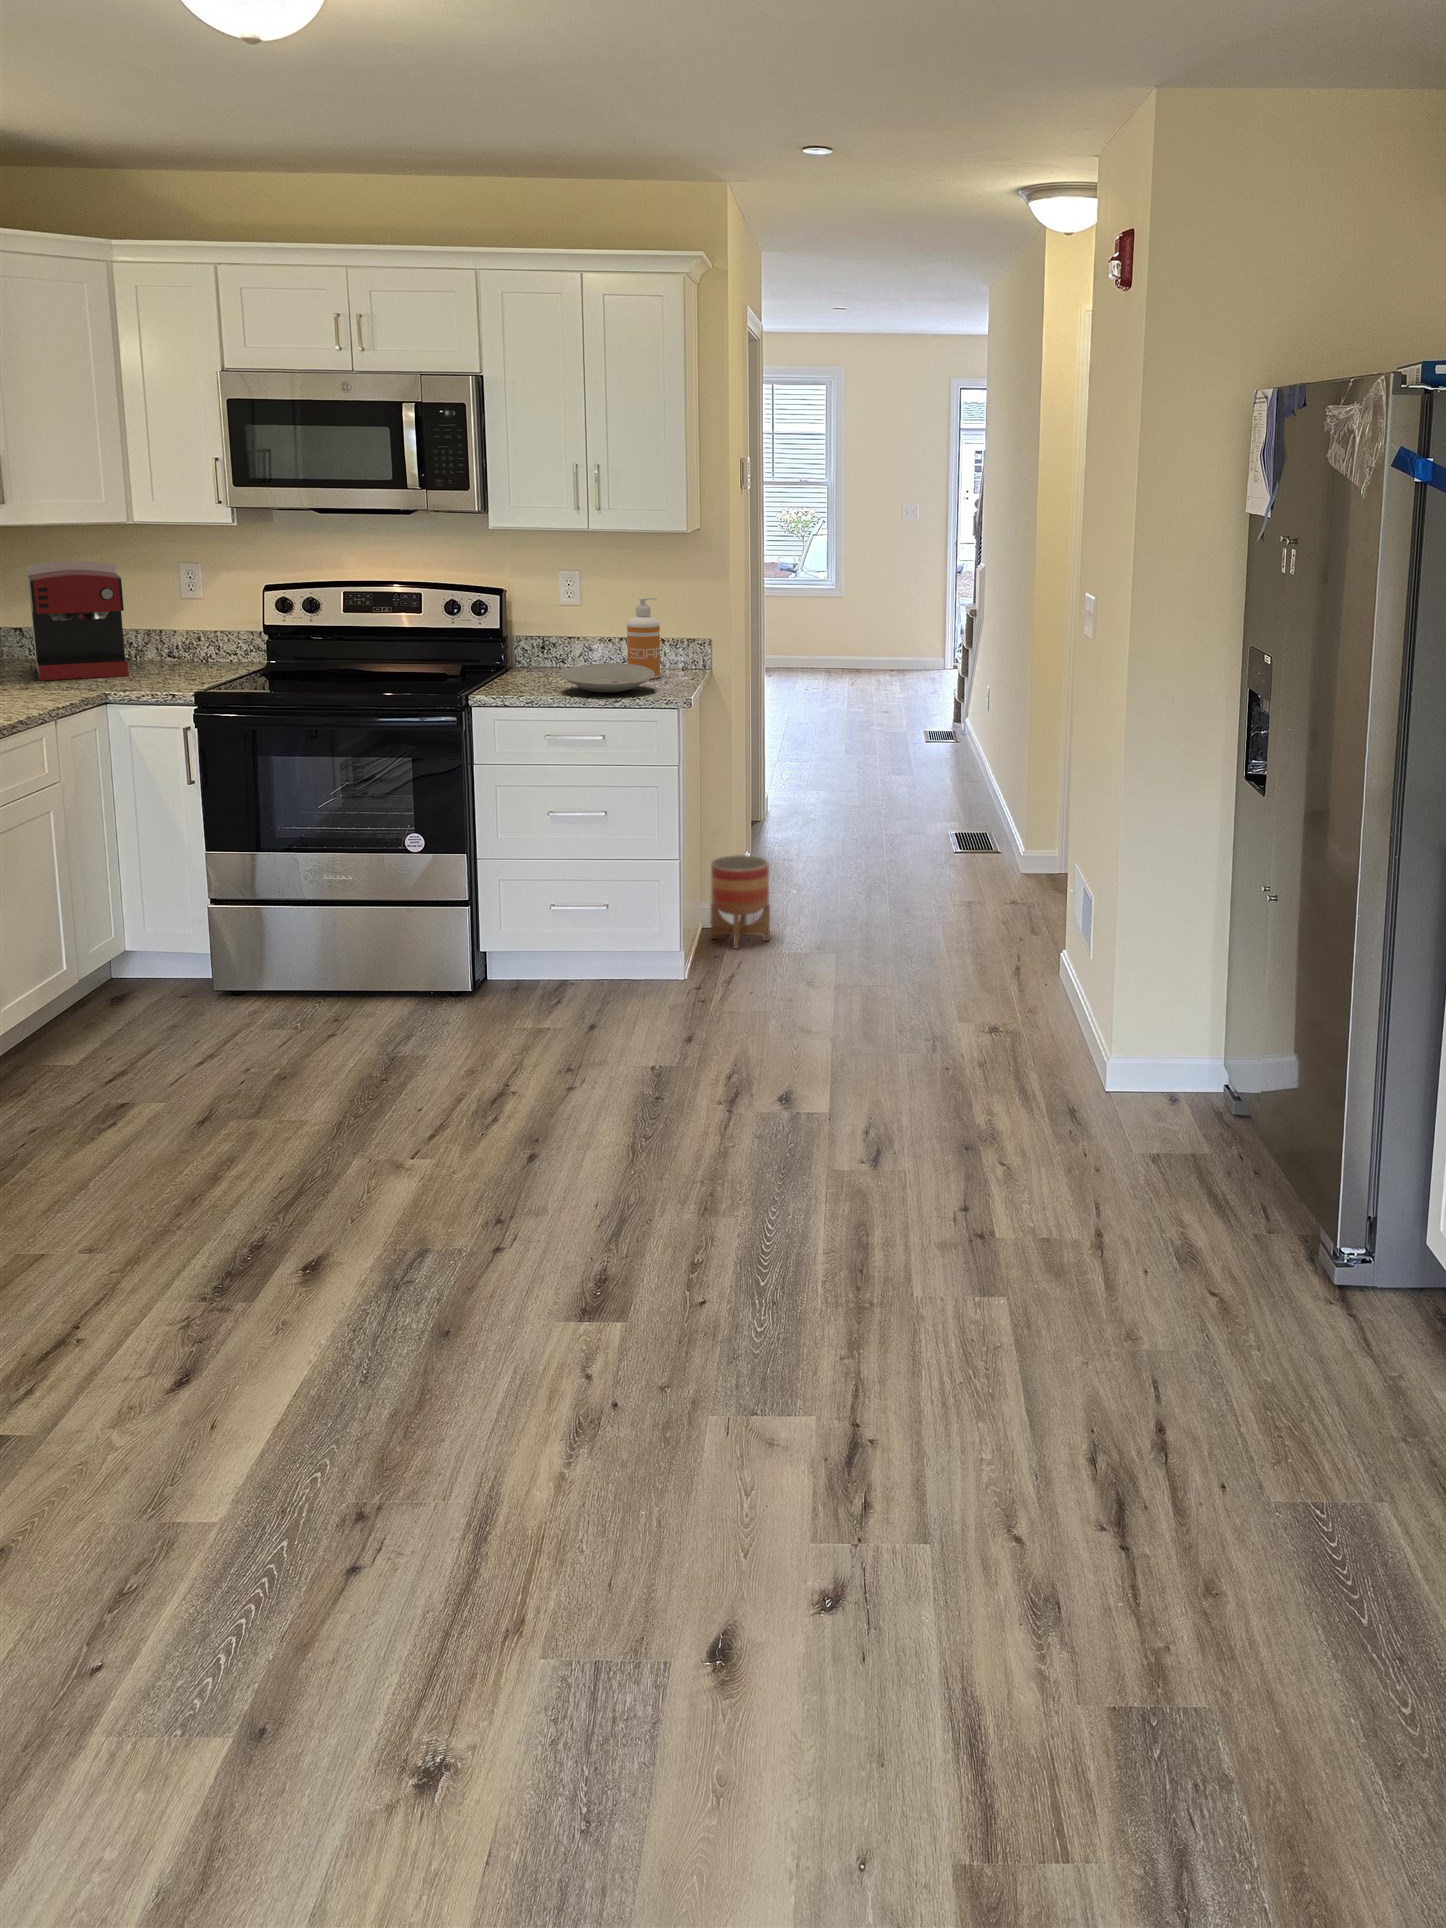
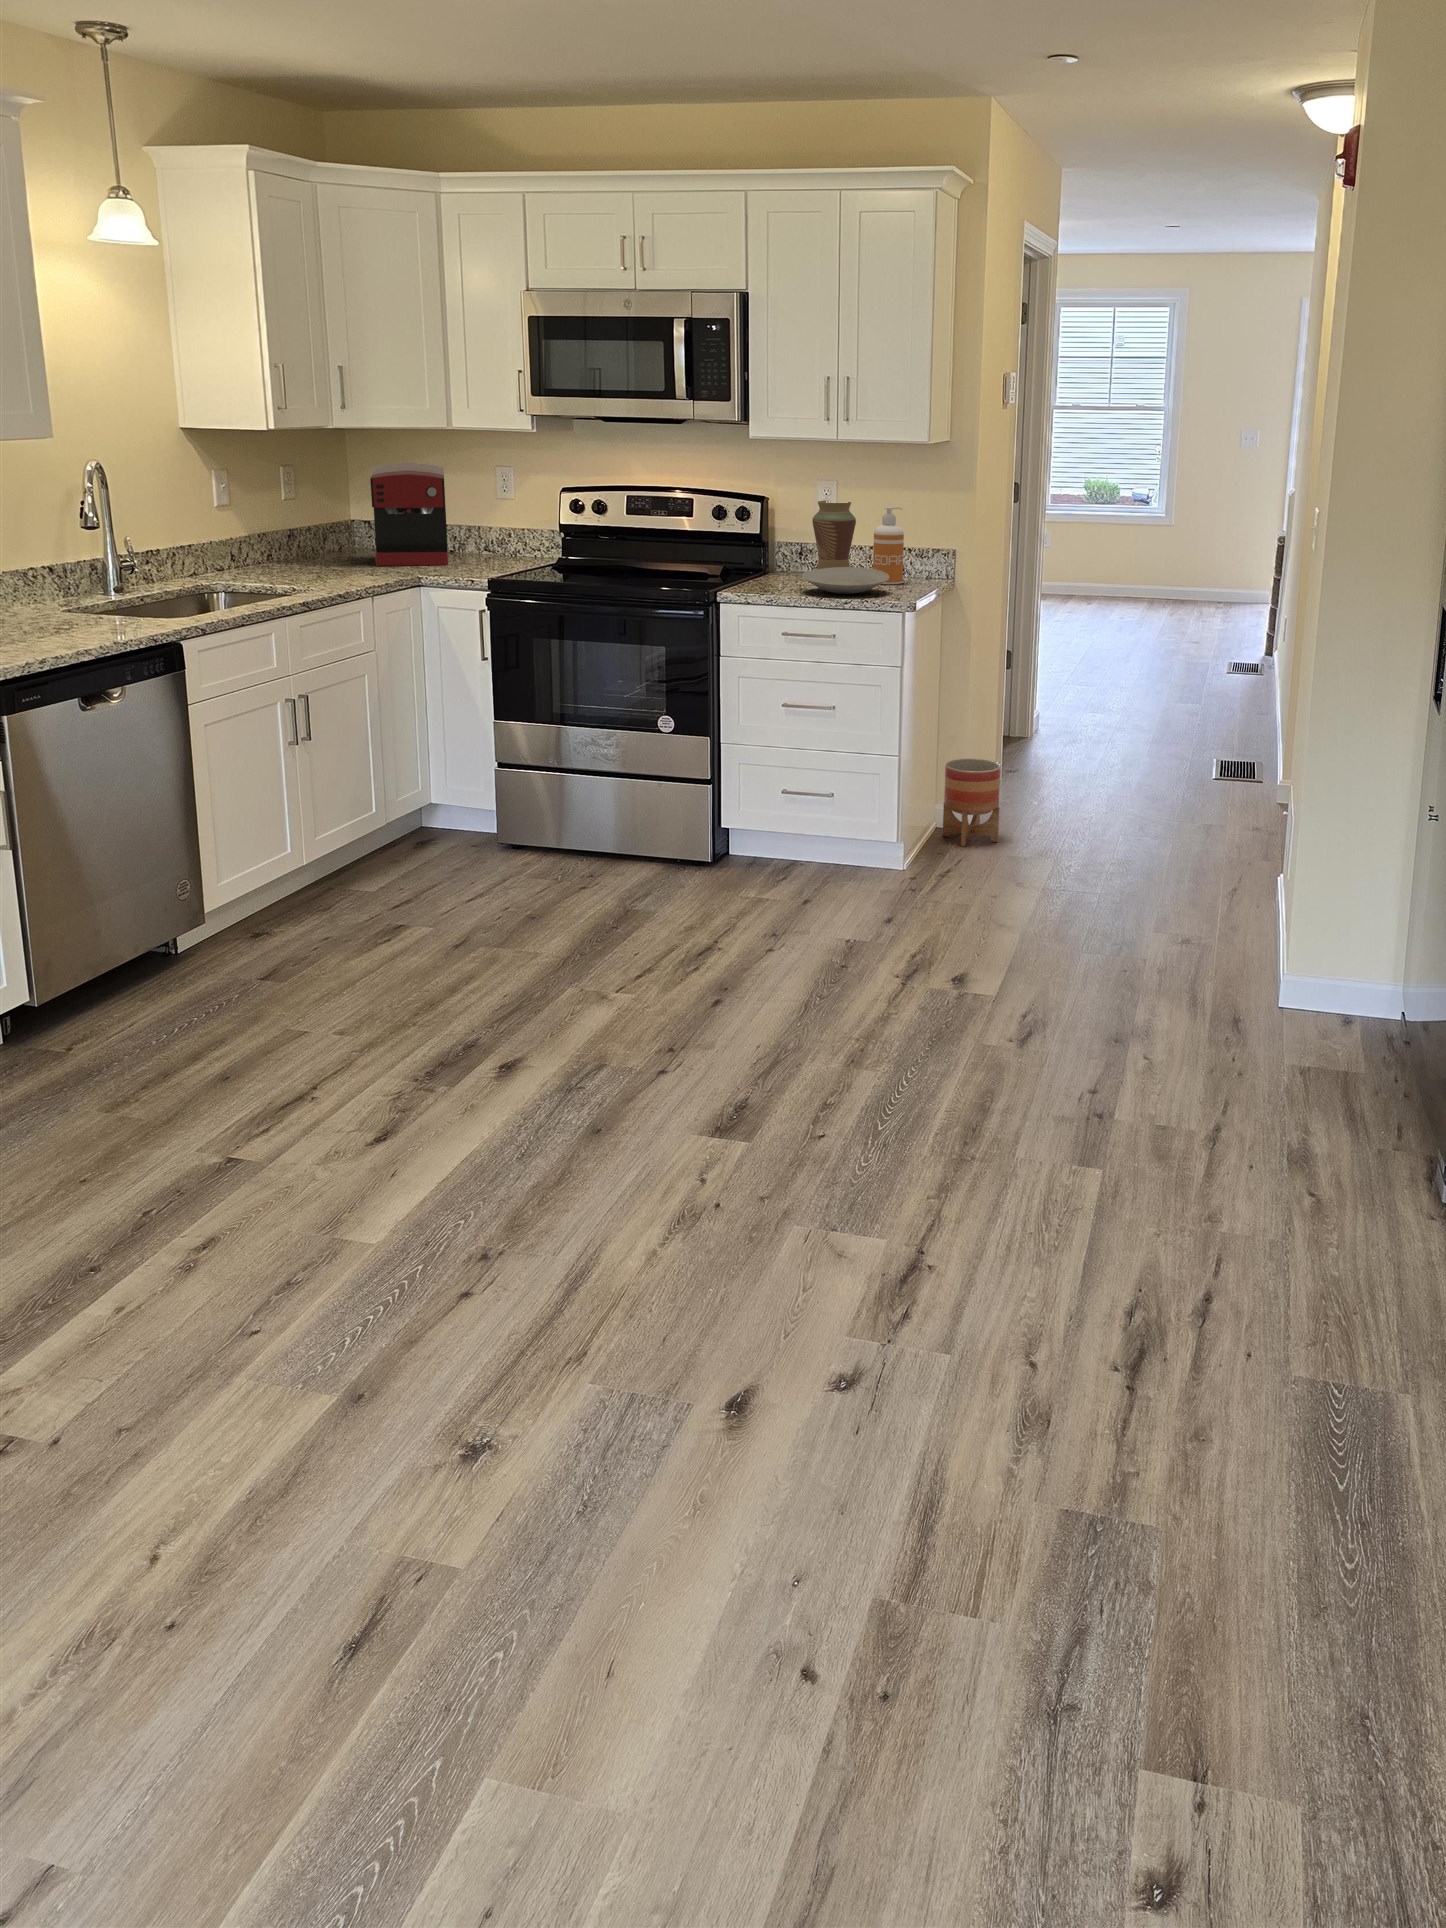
vase: none [554,591,601,672] -> present [812,501,856,569]

